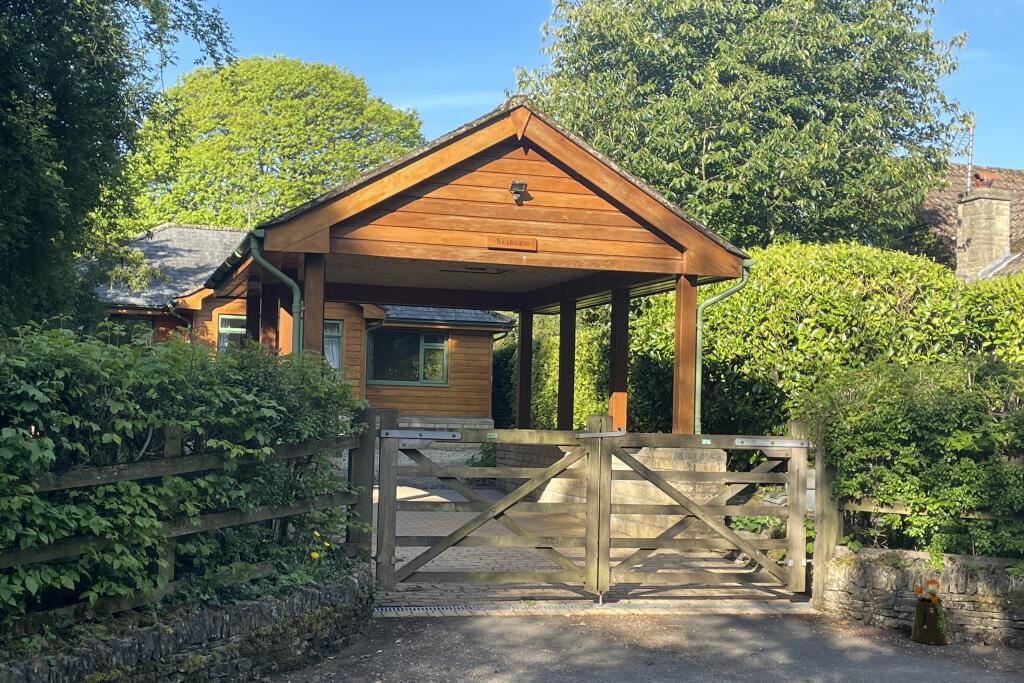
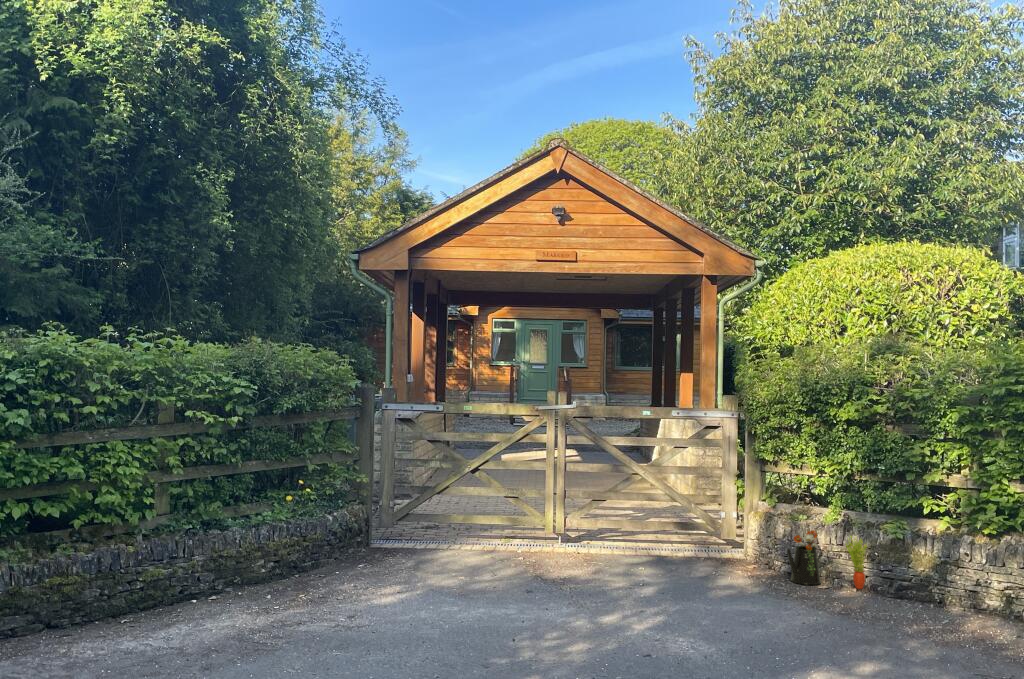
potted plant: none [974,583,1003,646] -> present [846,536,867,589]

